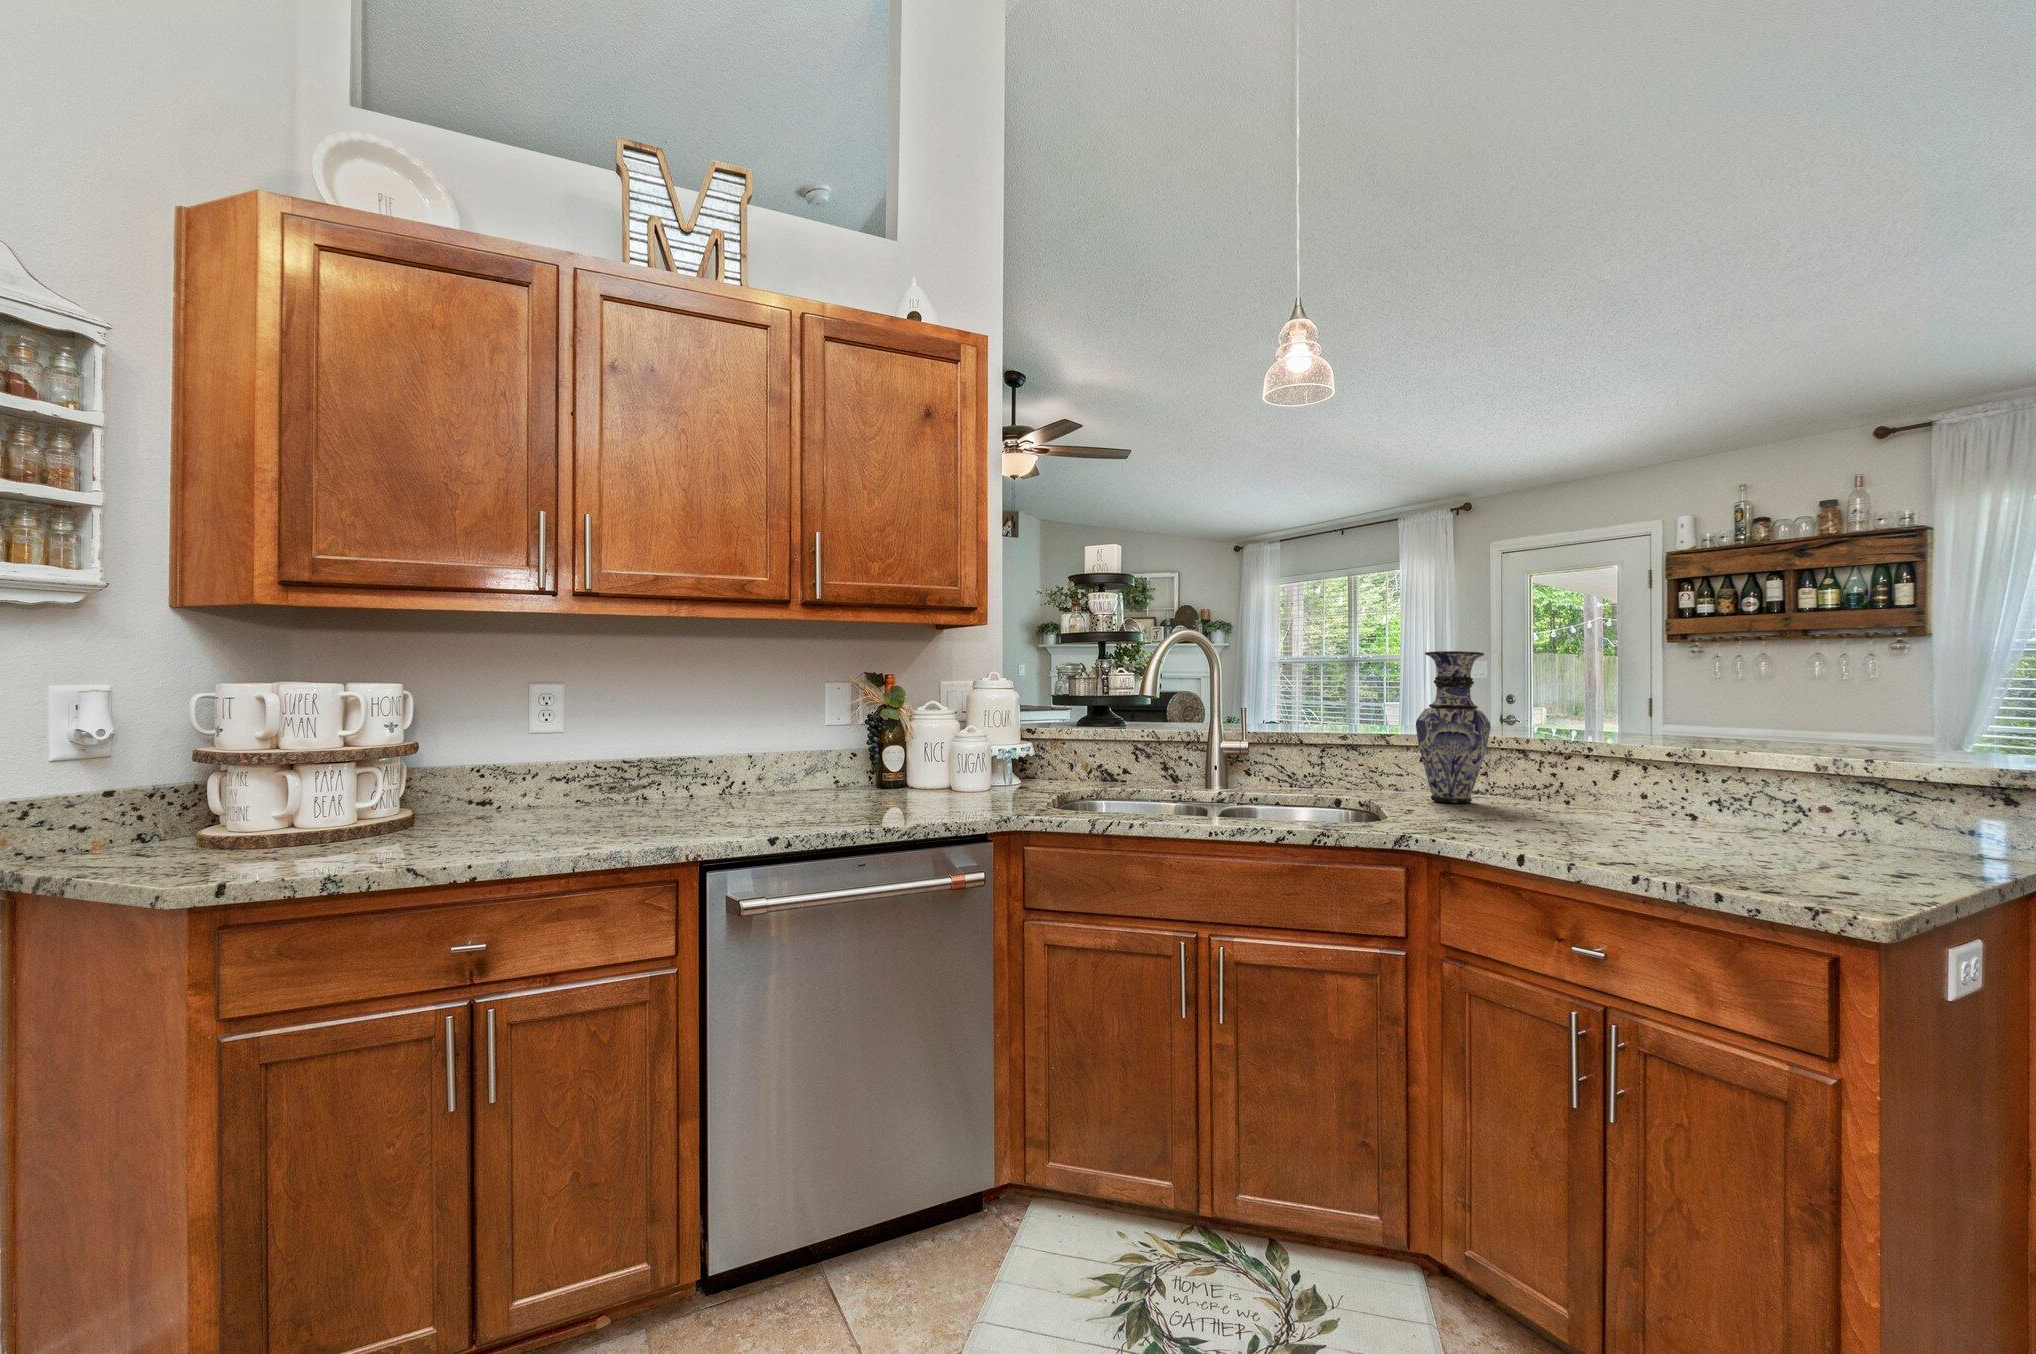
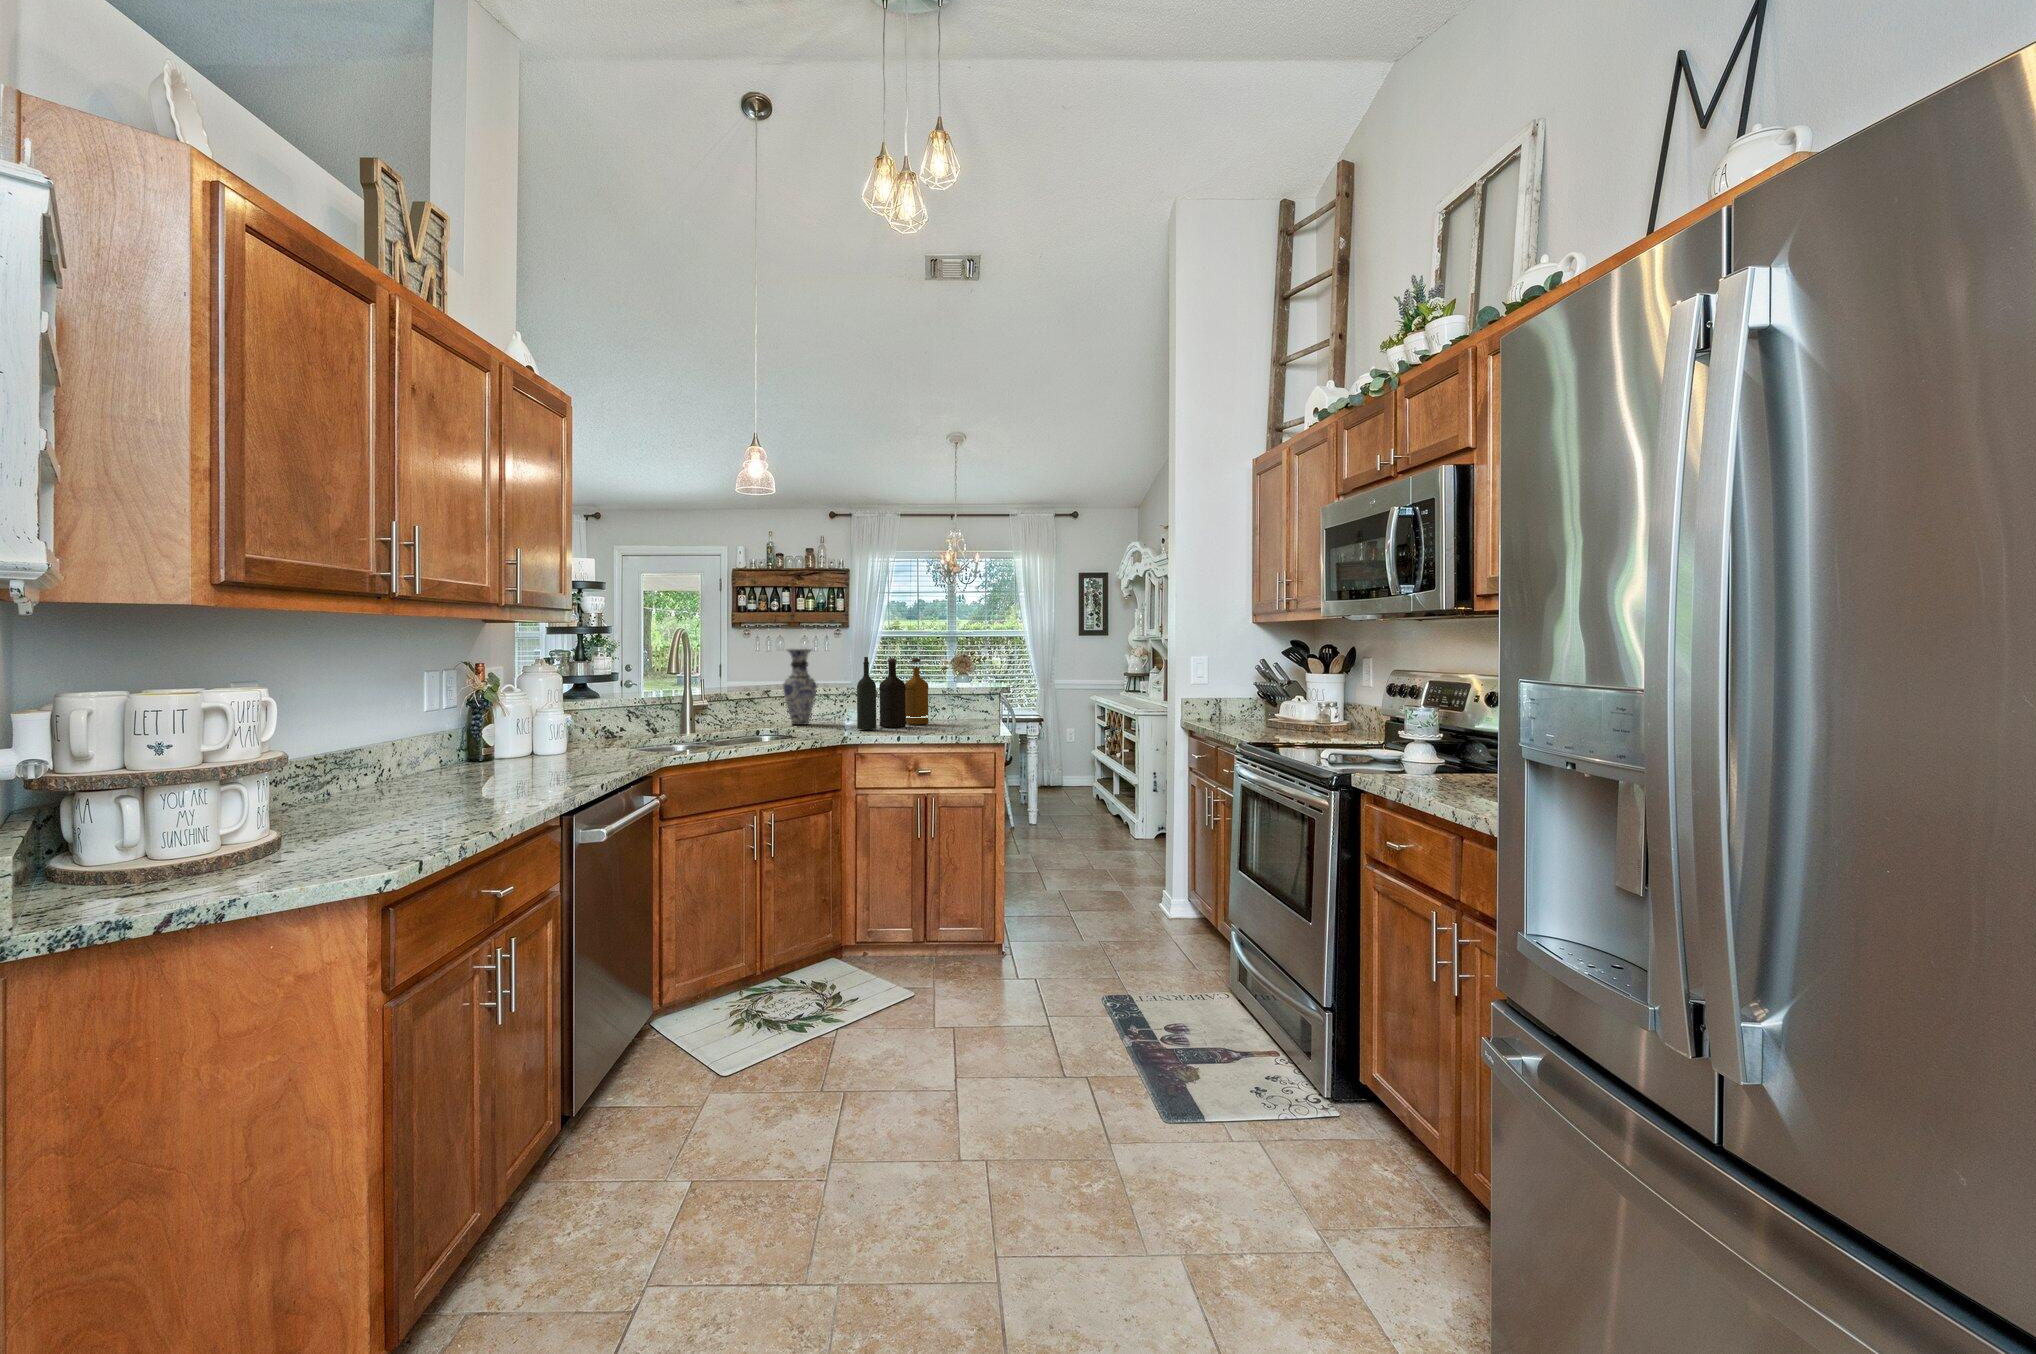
bottle: none [1497,662,1736,845] -> present [857,657,929,729]

